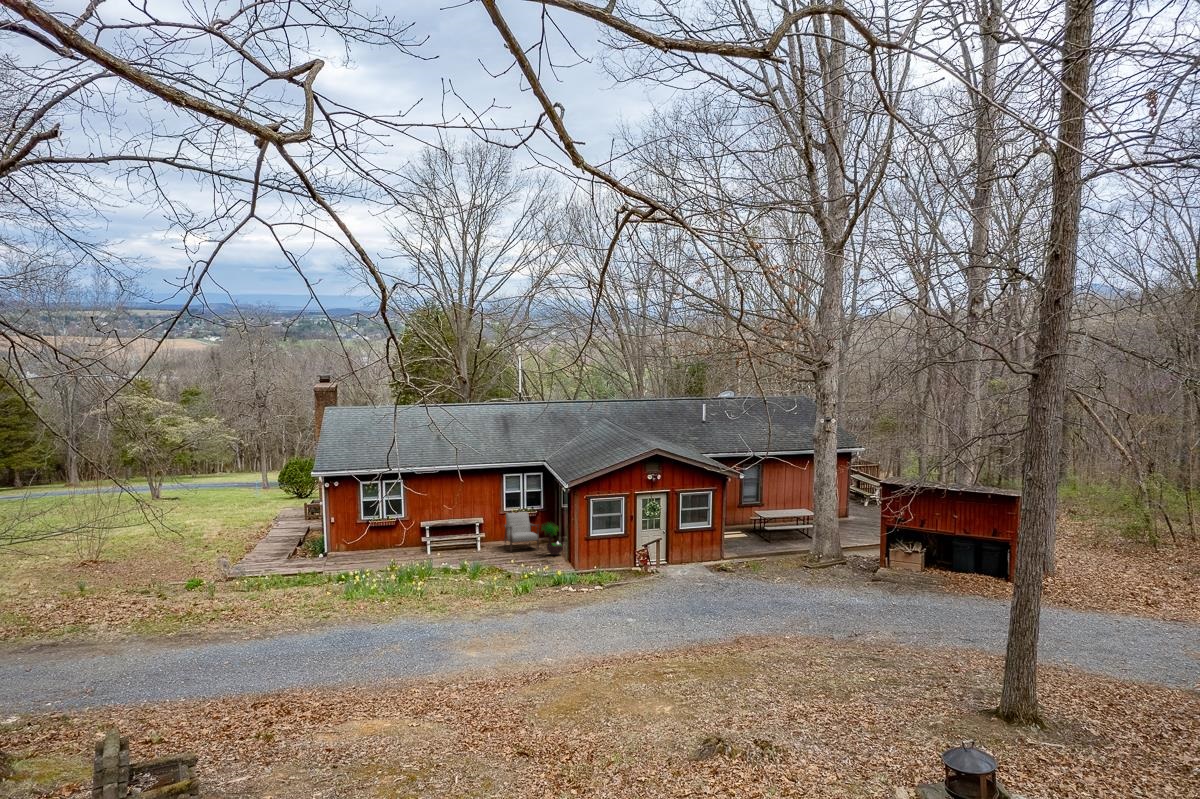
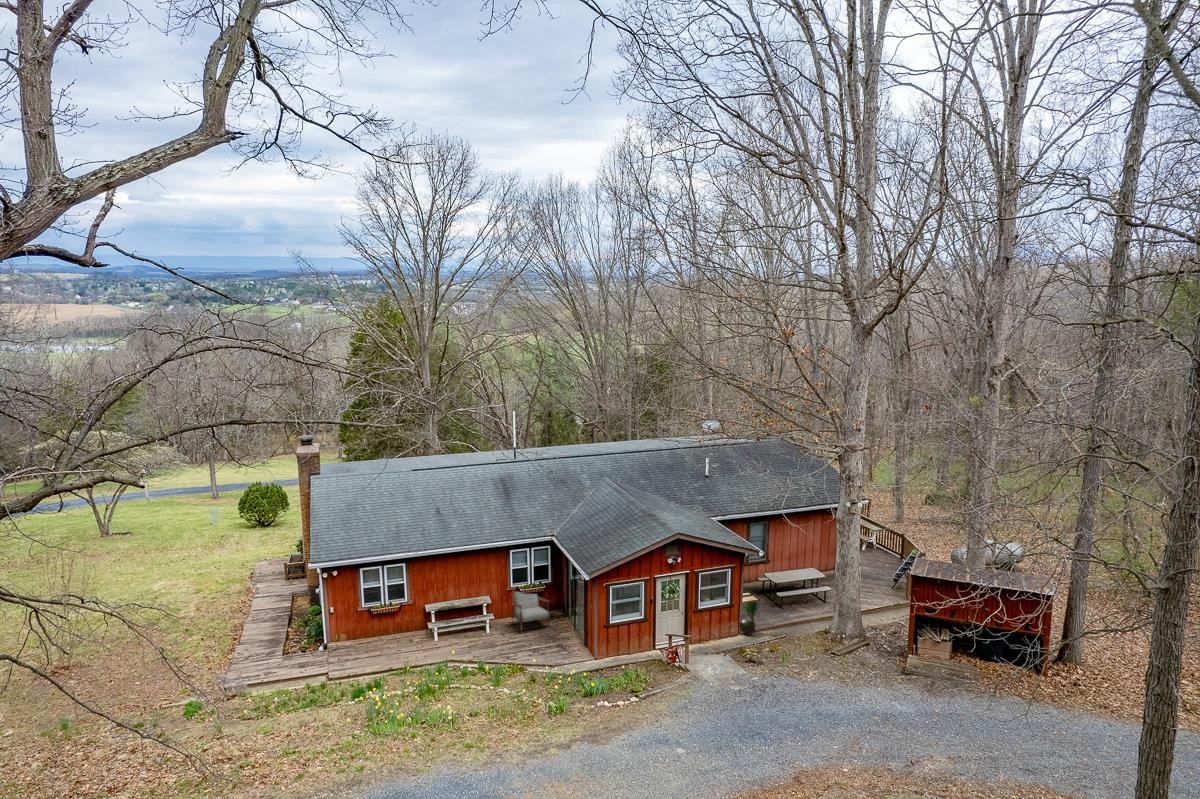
potted tree: present [542,523,562,555] -> present [739,601,758,635]

